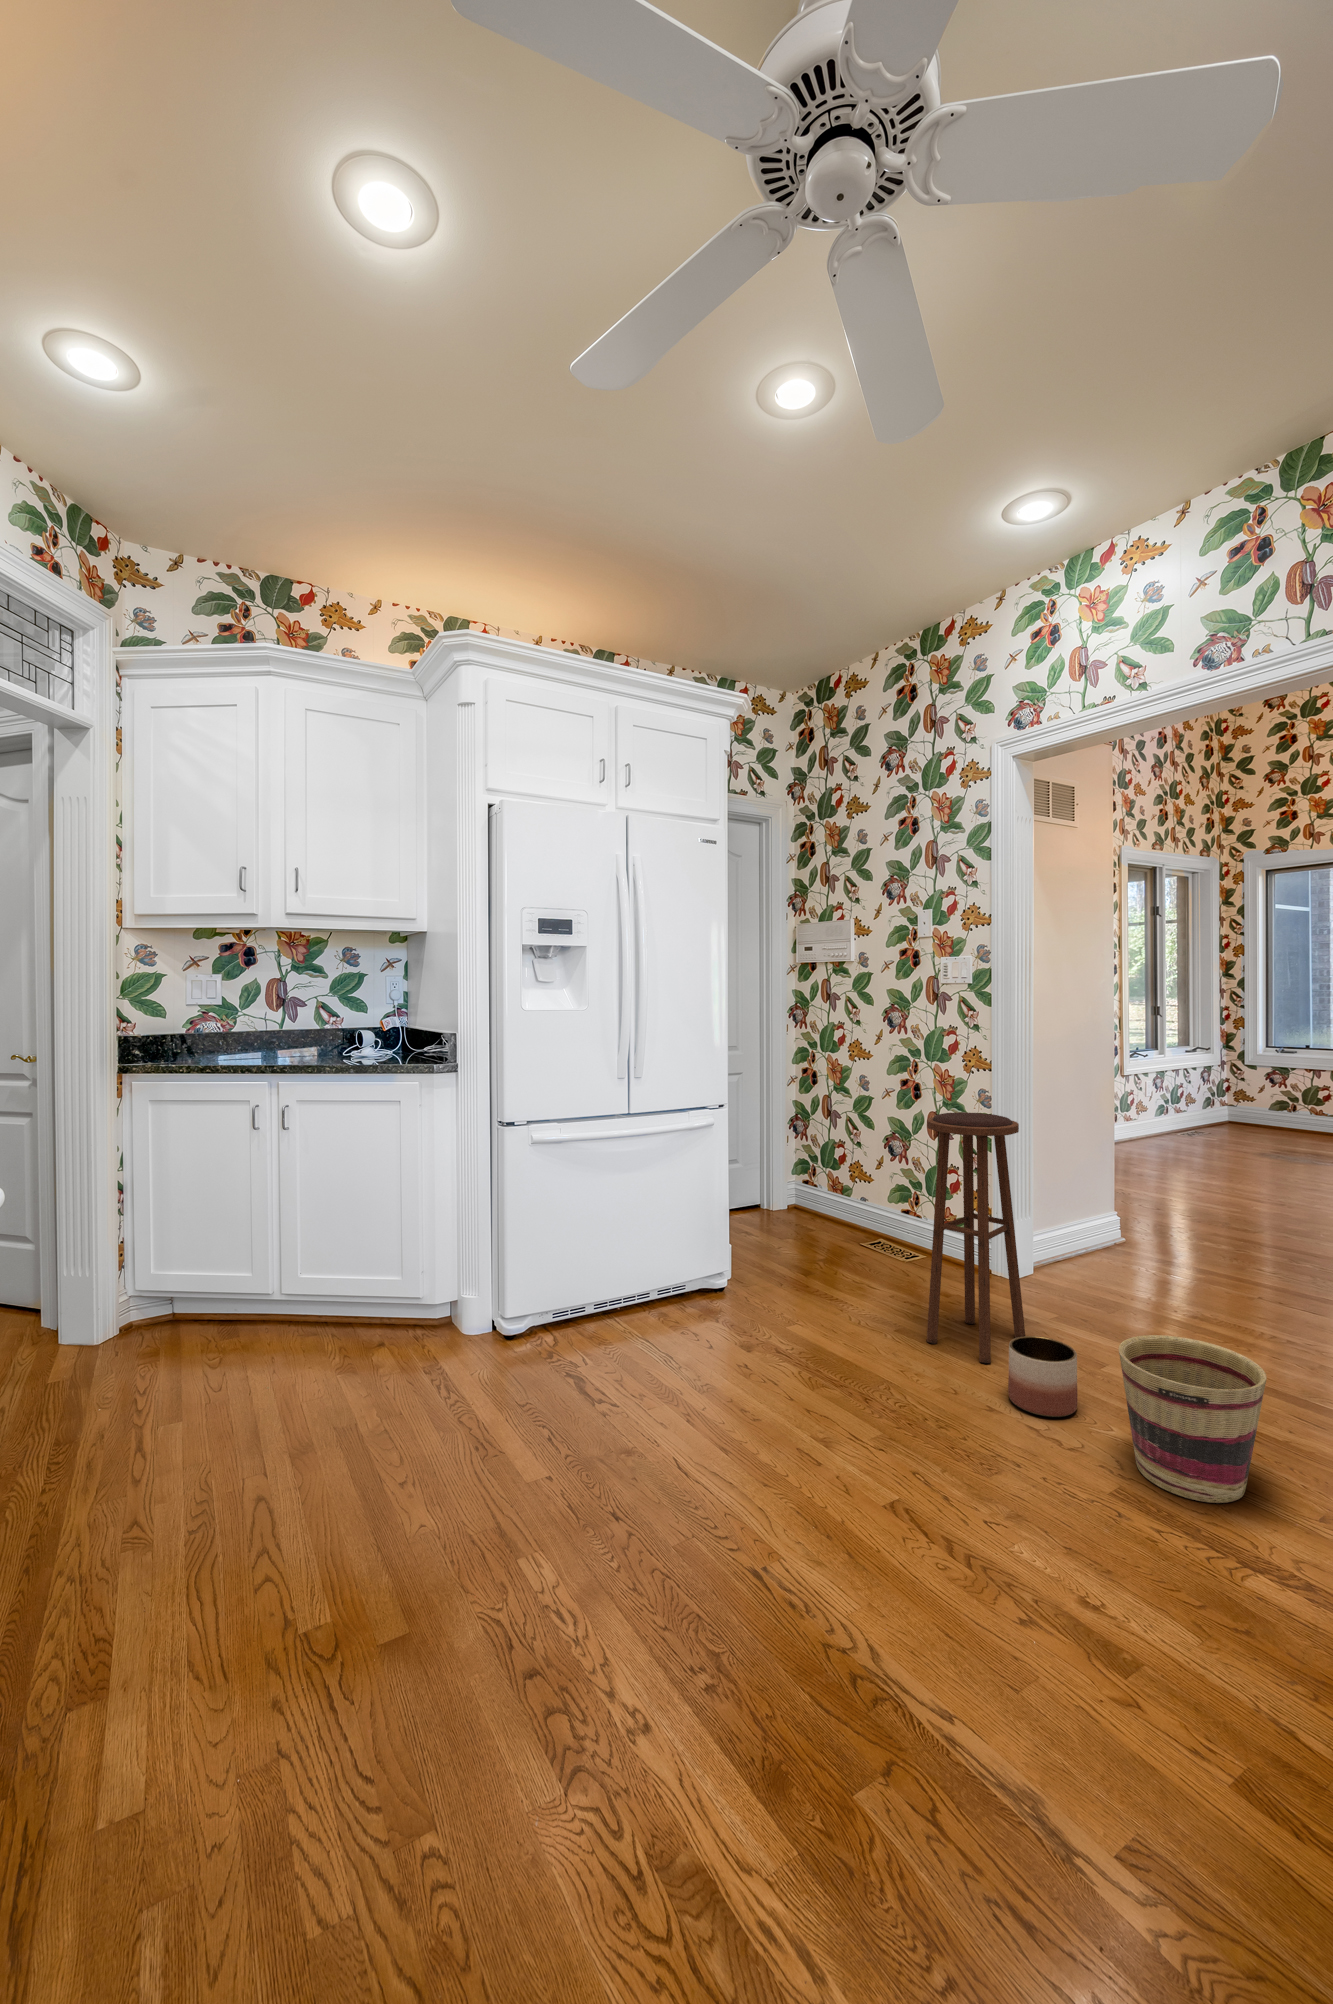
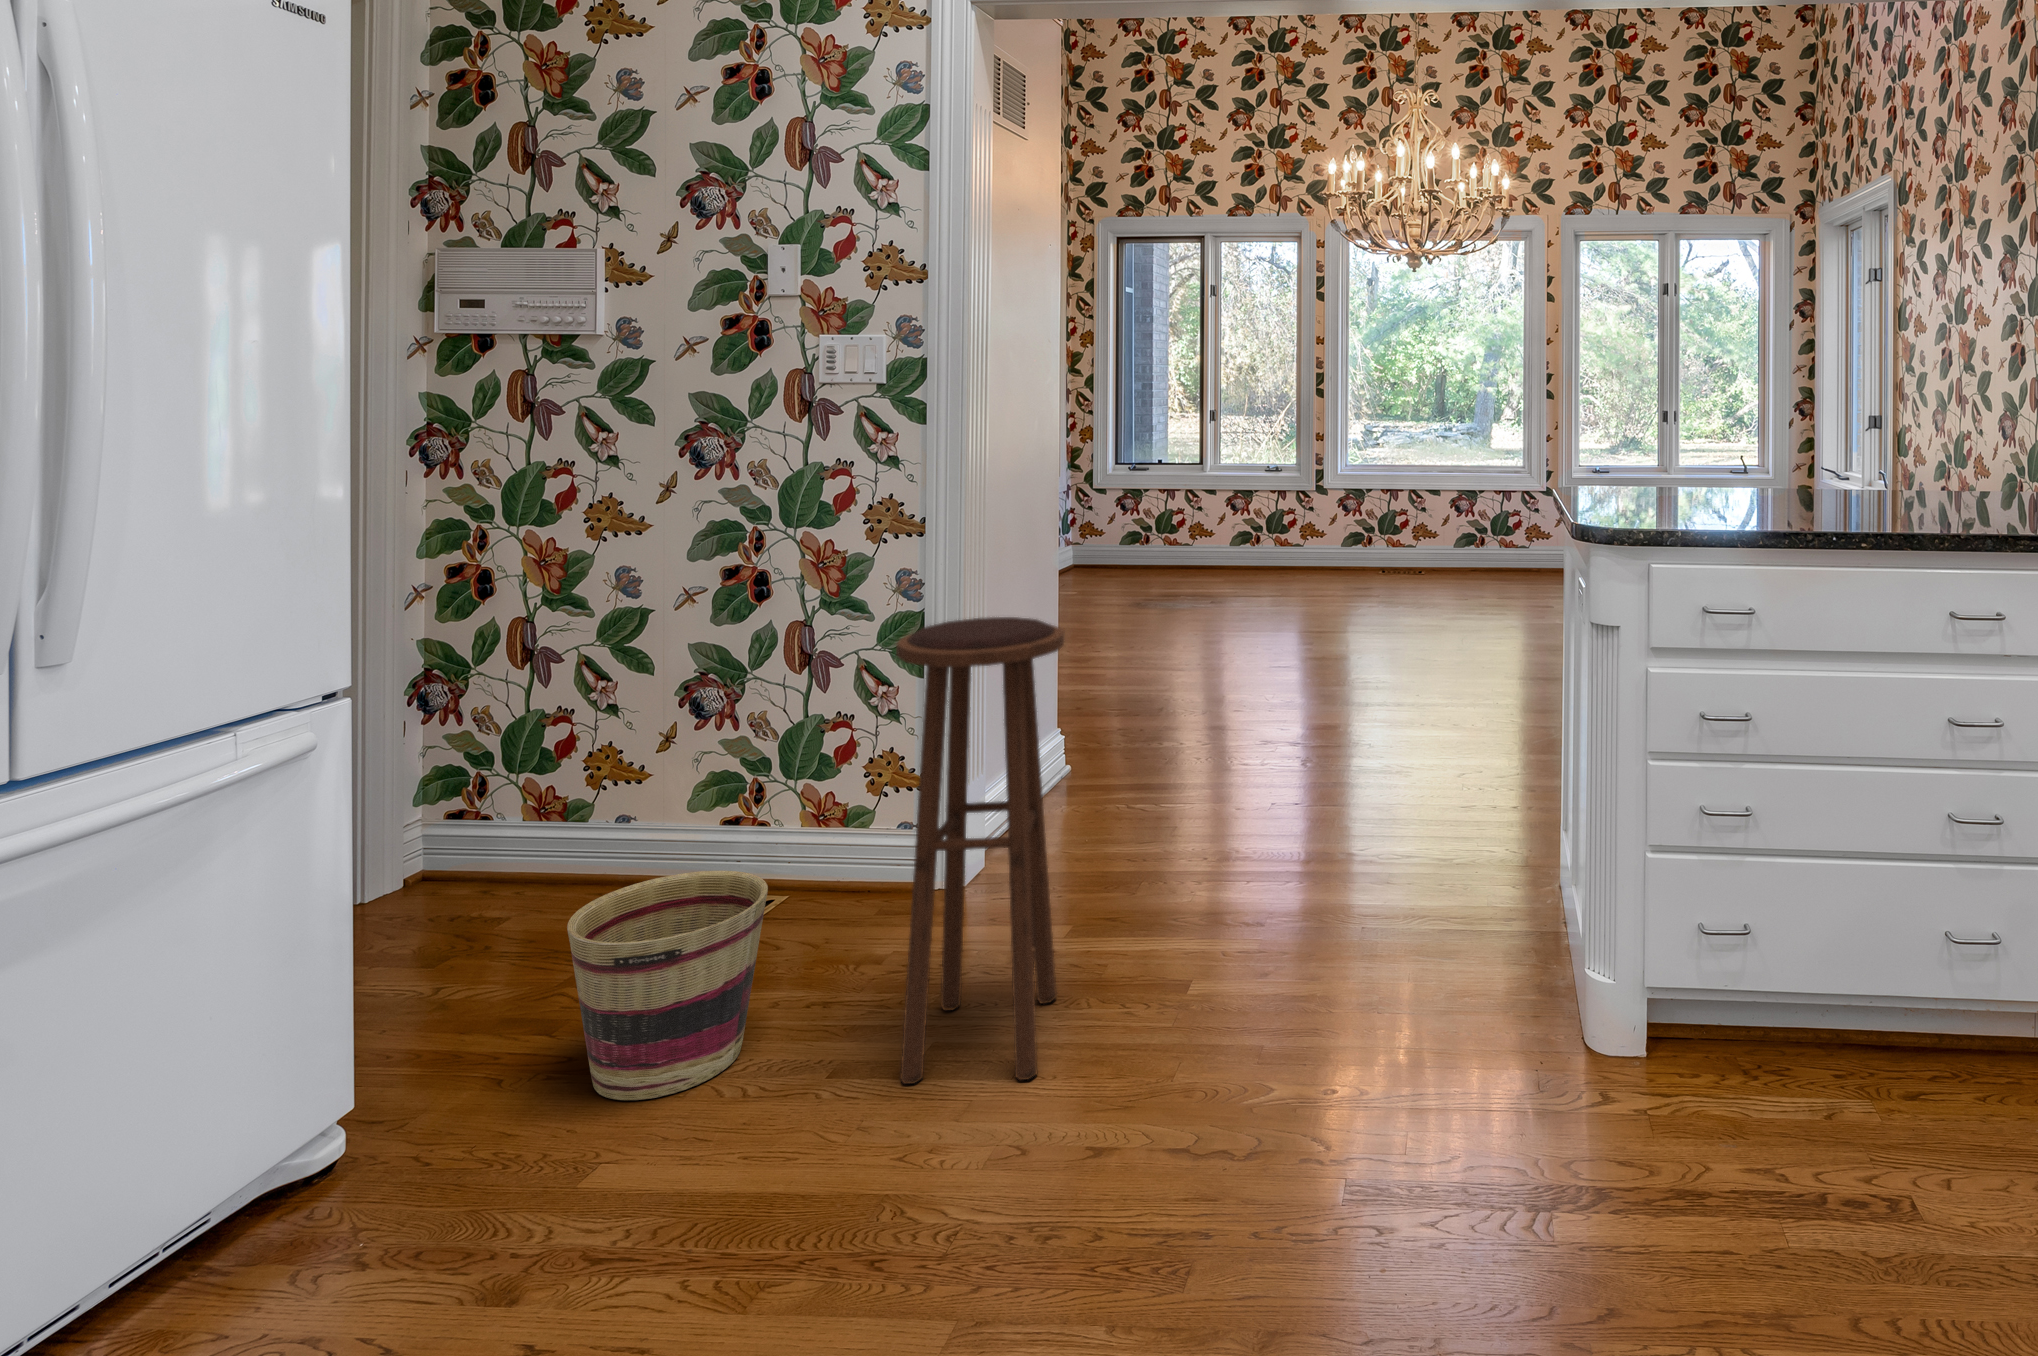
basket: present [1119,1335,1267,1503] -> present [567,871,768,1100]
planter: present [1008,1336,1077,1417] -> none [1107,989,1217,1141]

